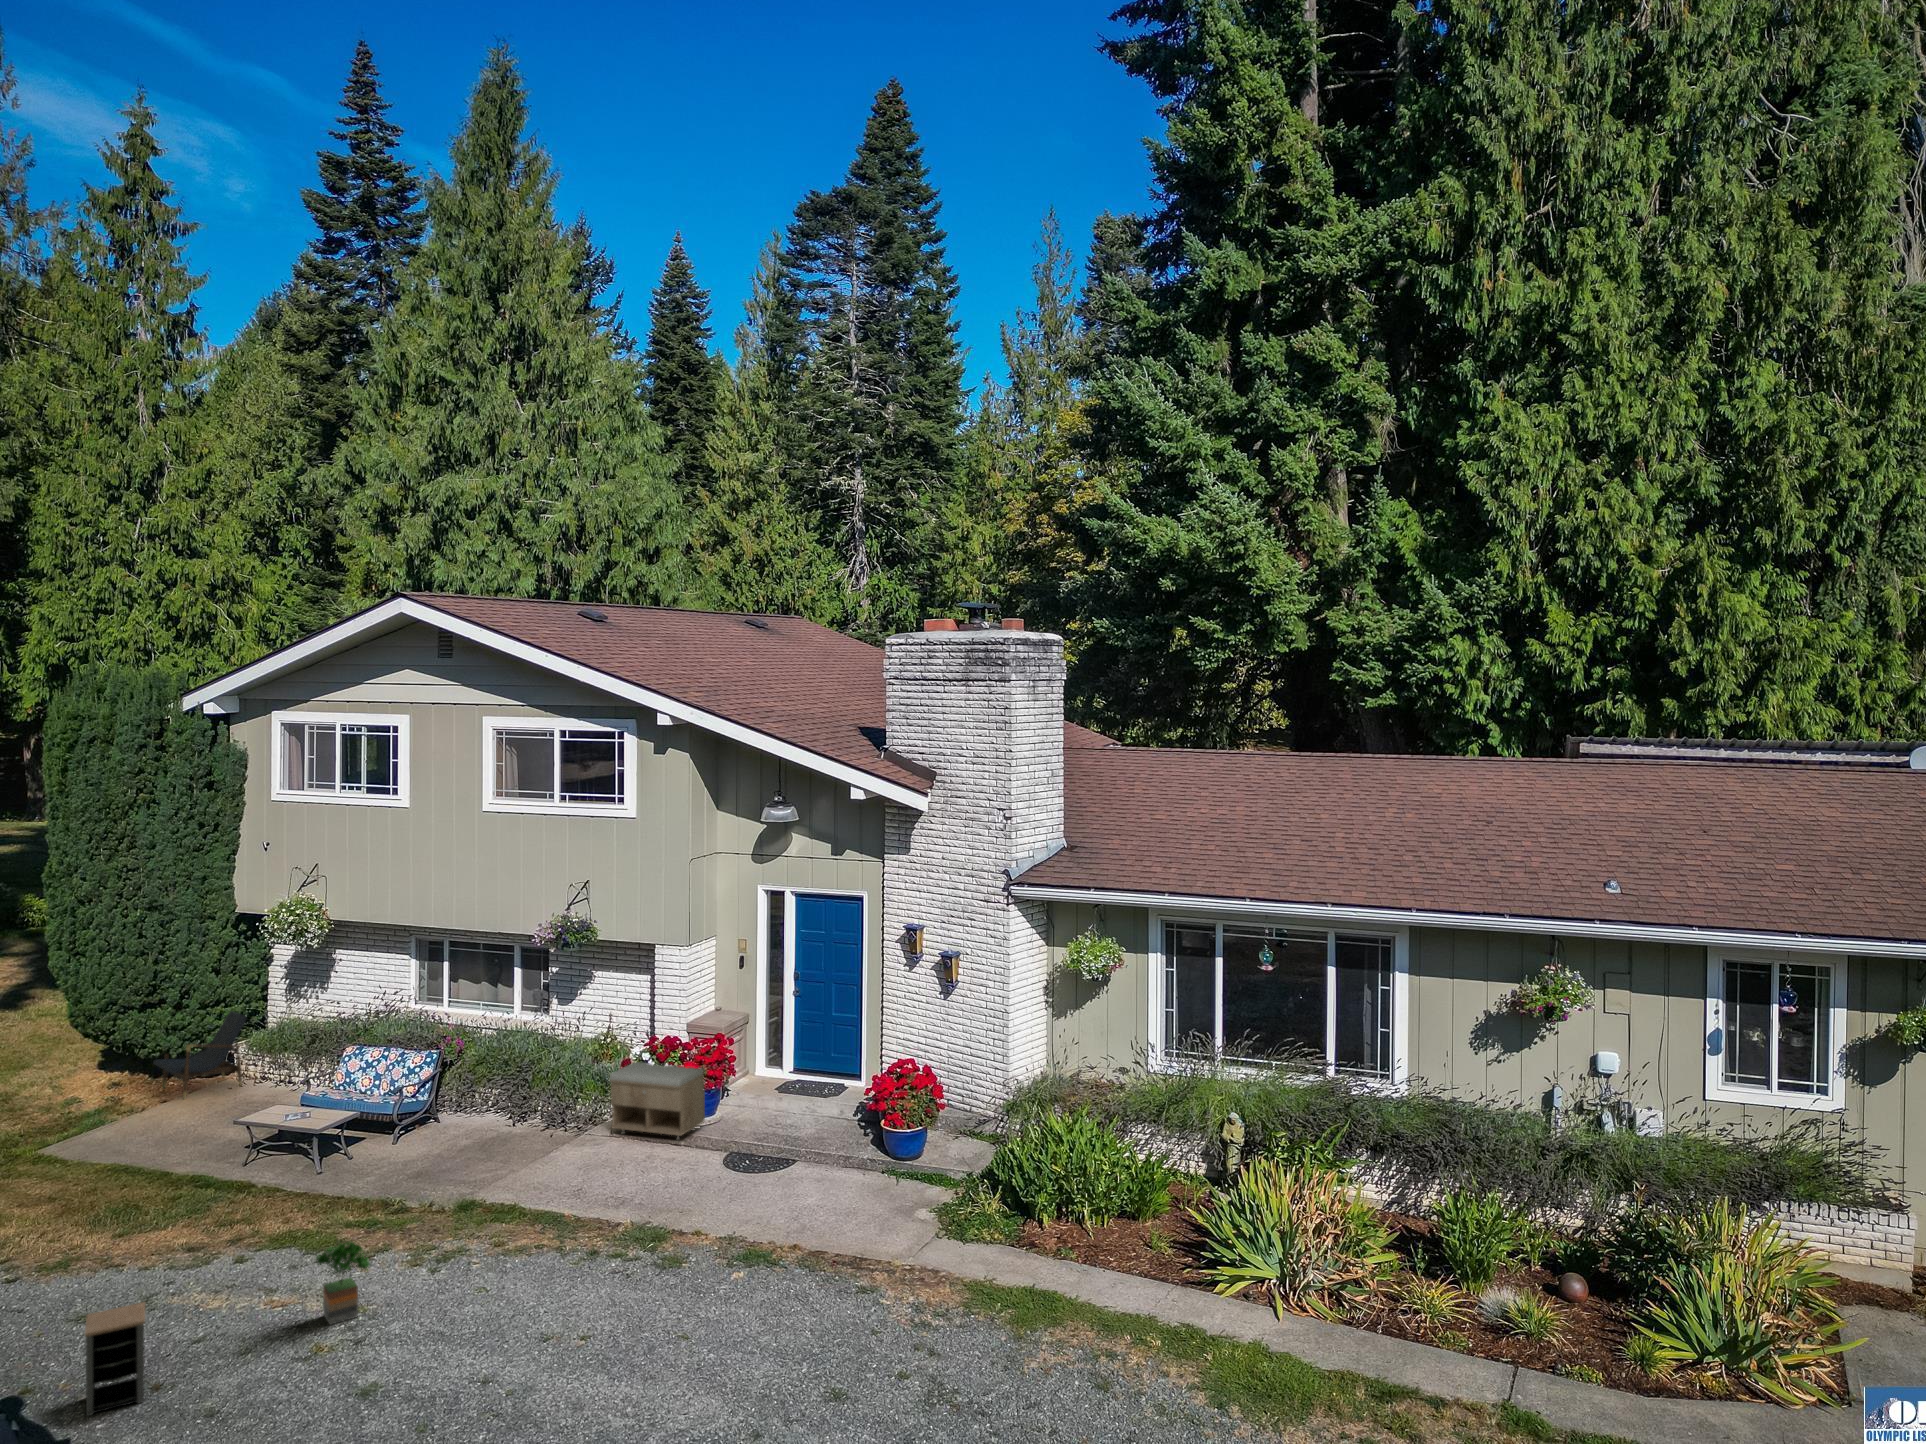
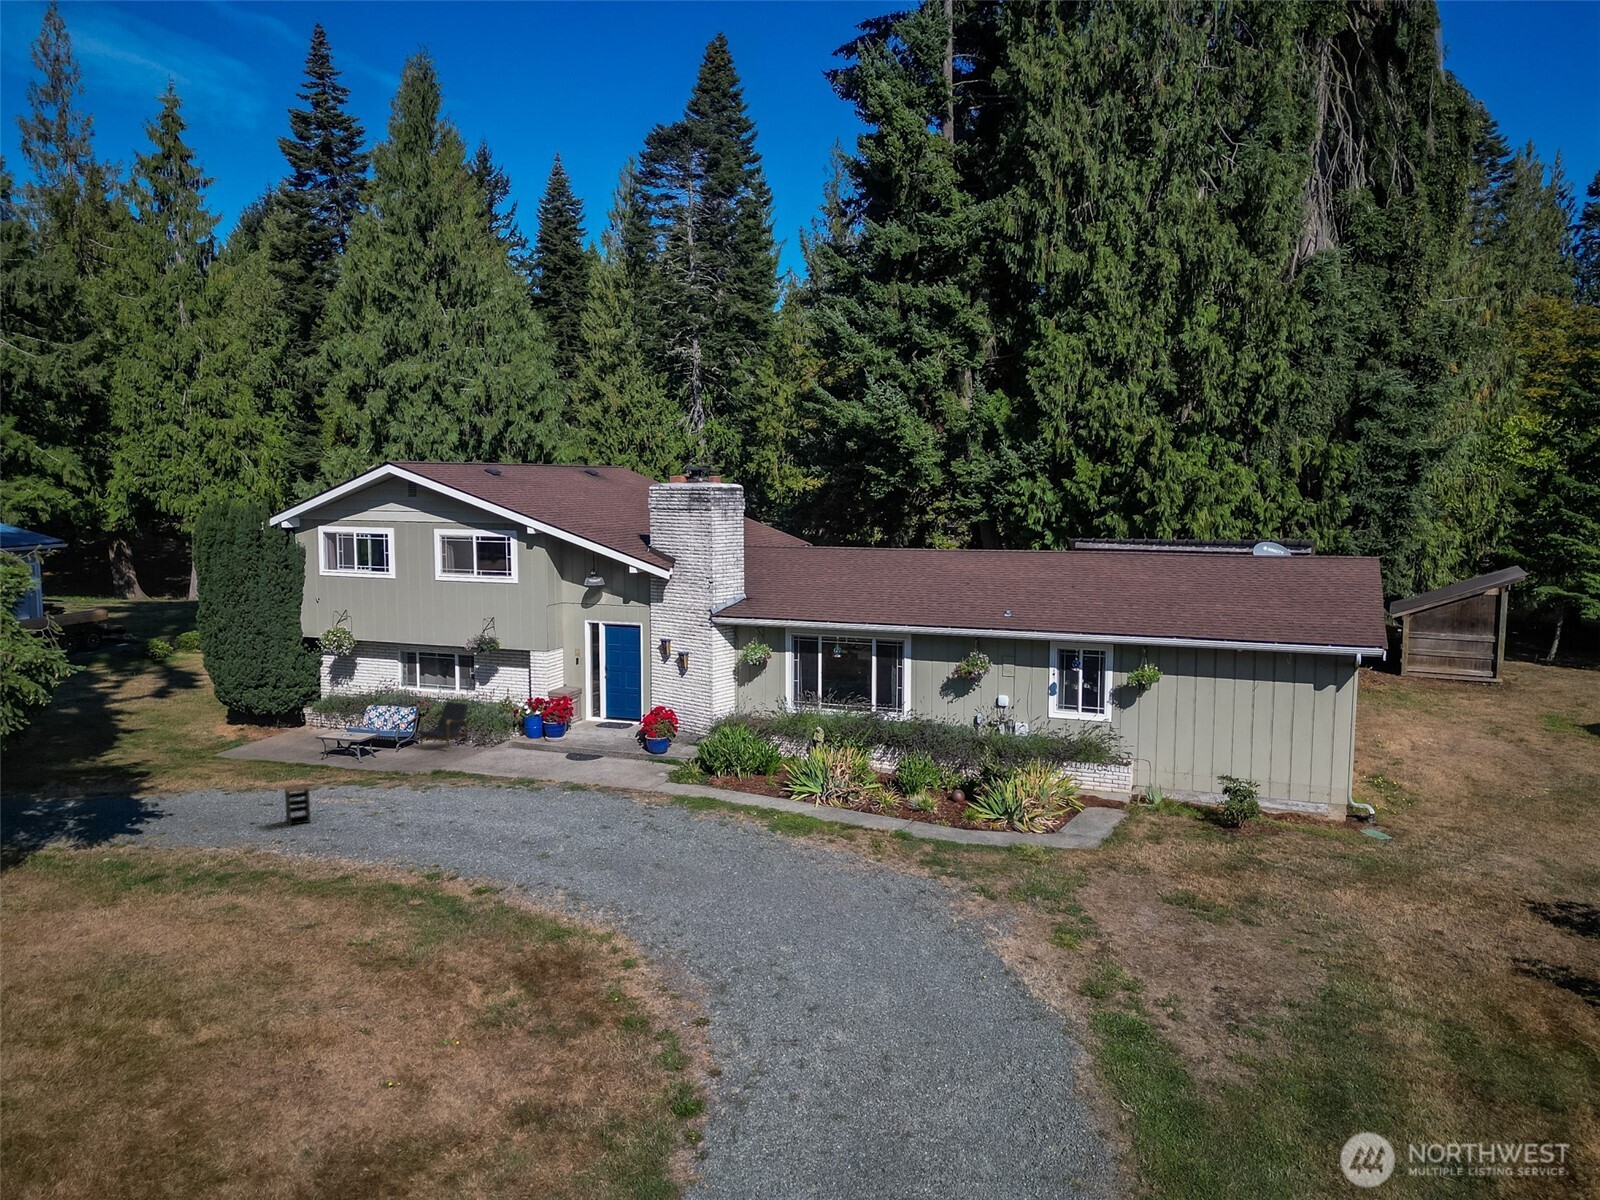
lounge chair: present [153,1009,246,1099] -> present [418,702,468,751]
storage bench: present [610,1062,705,1139] -> none [508,712,558,750]
potted tree: present [316,1242,369,1325] -> none [374,769,399,804]

